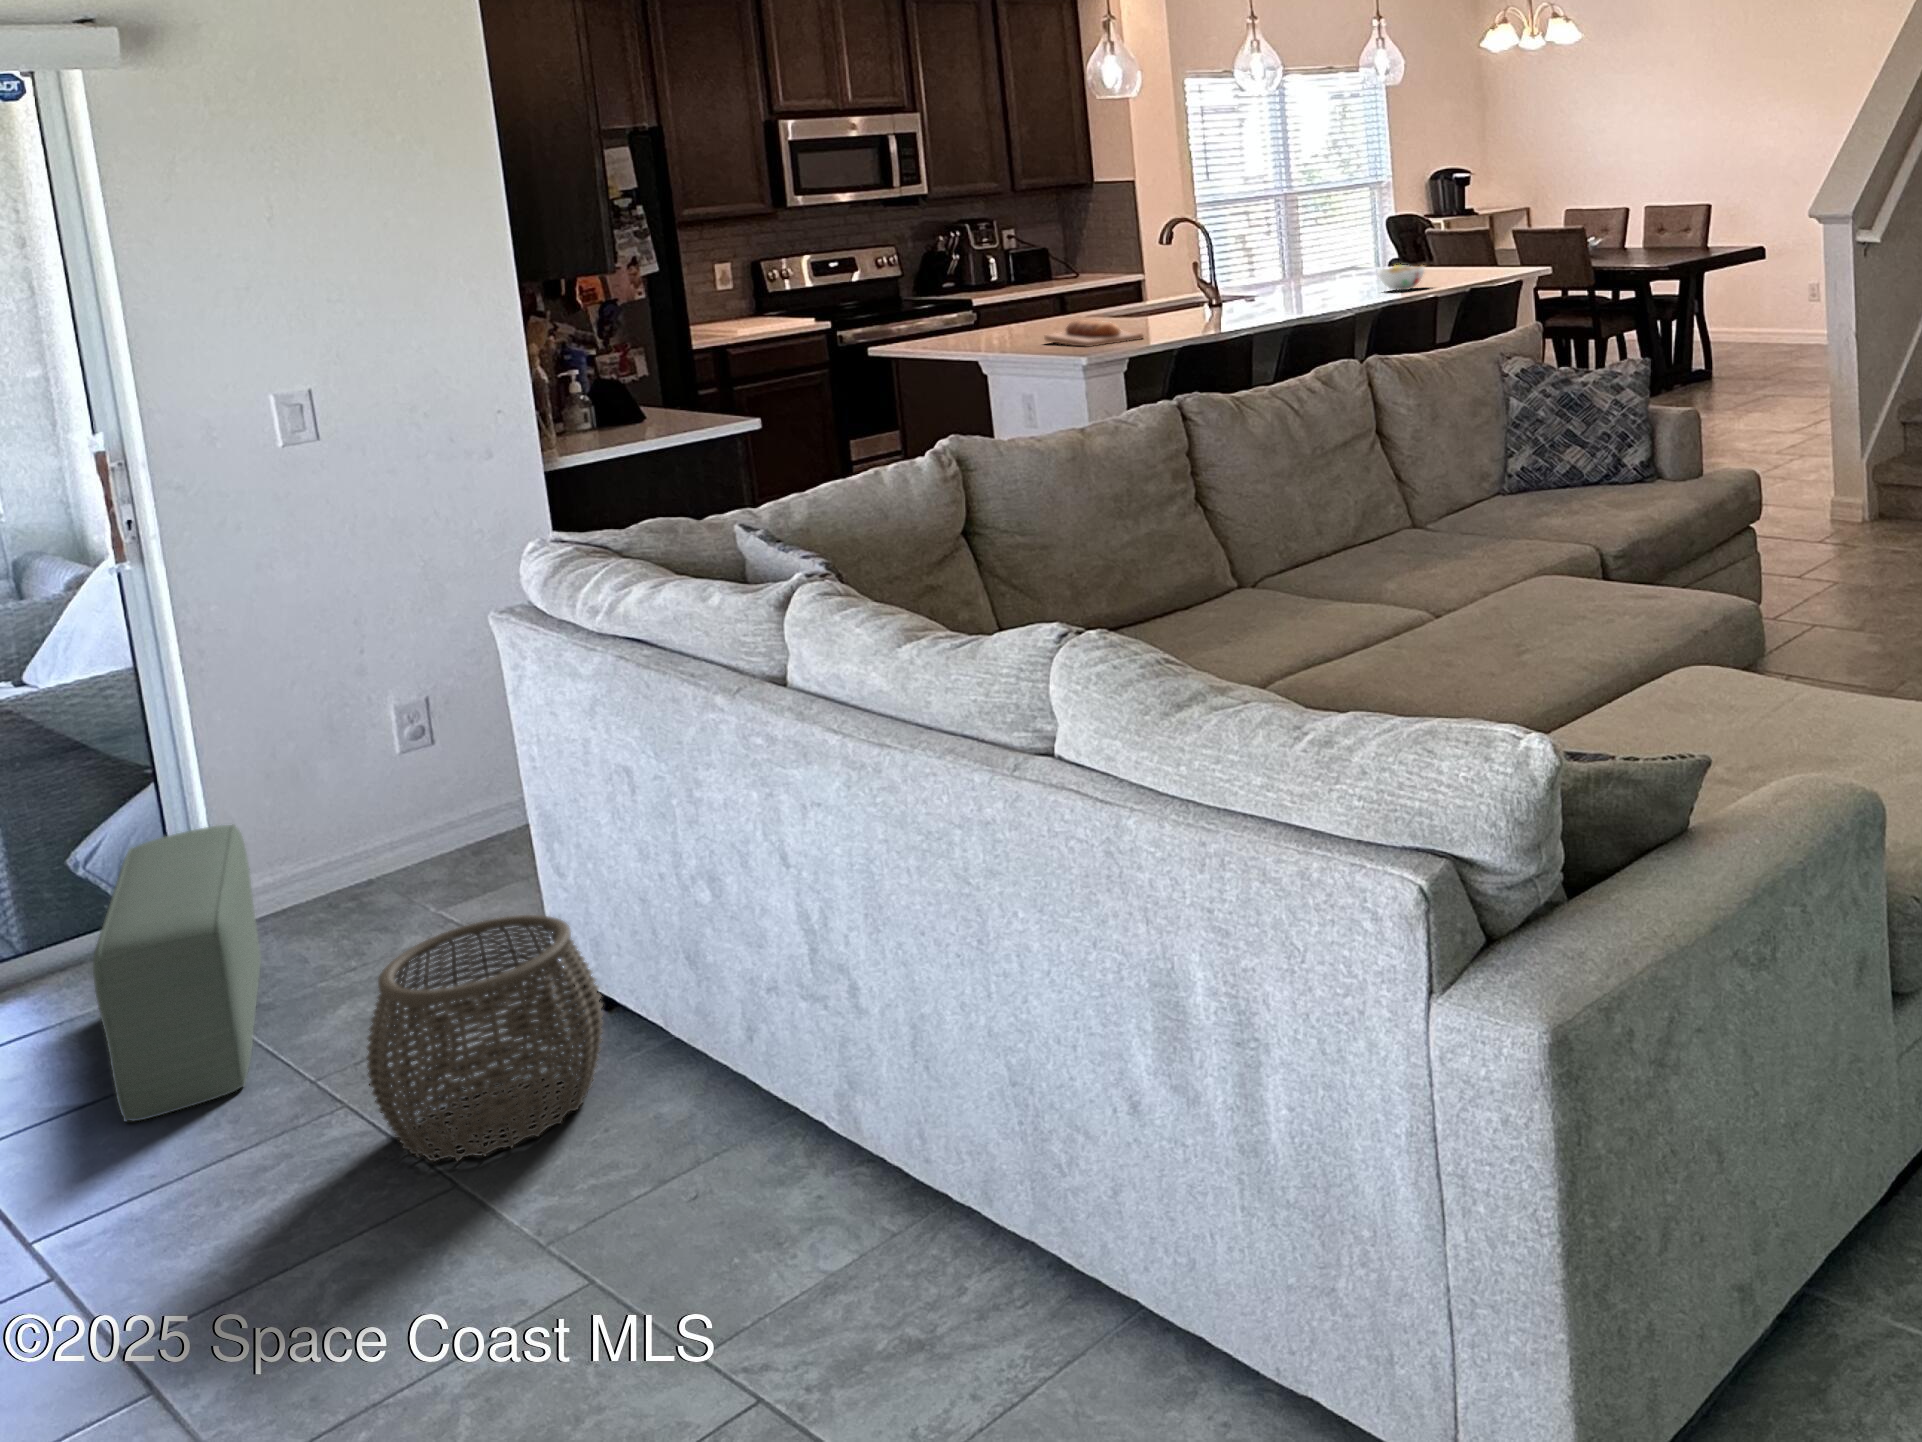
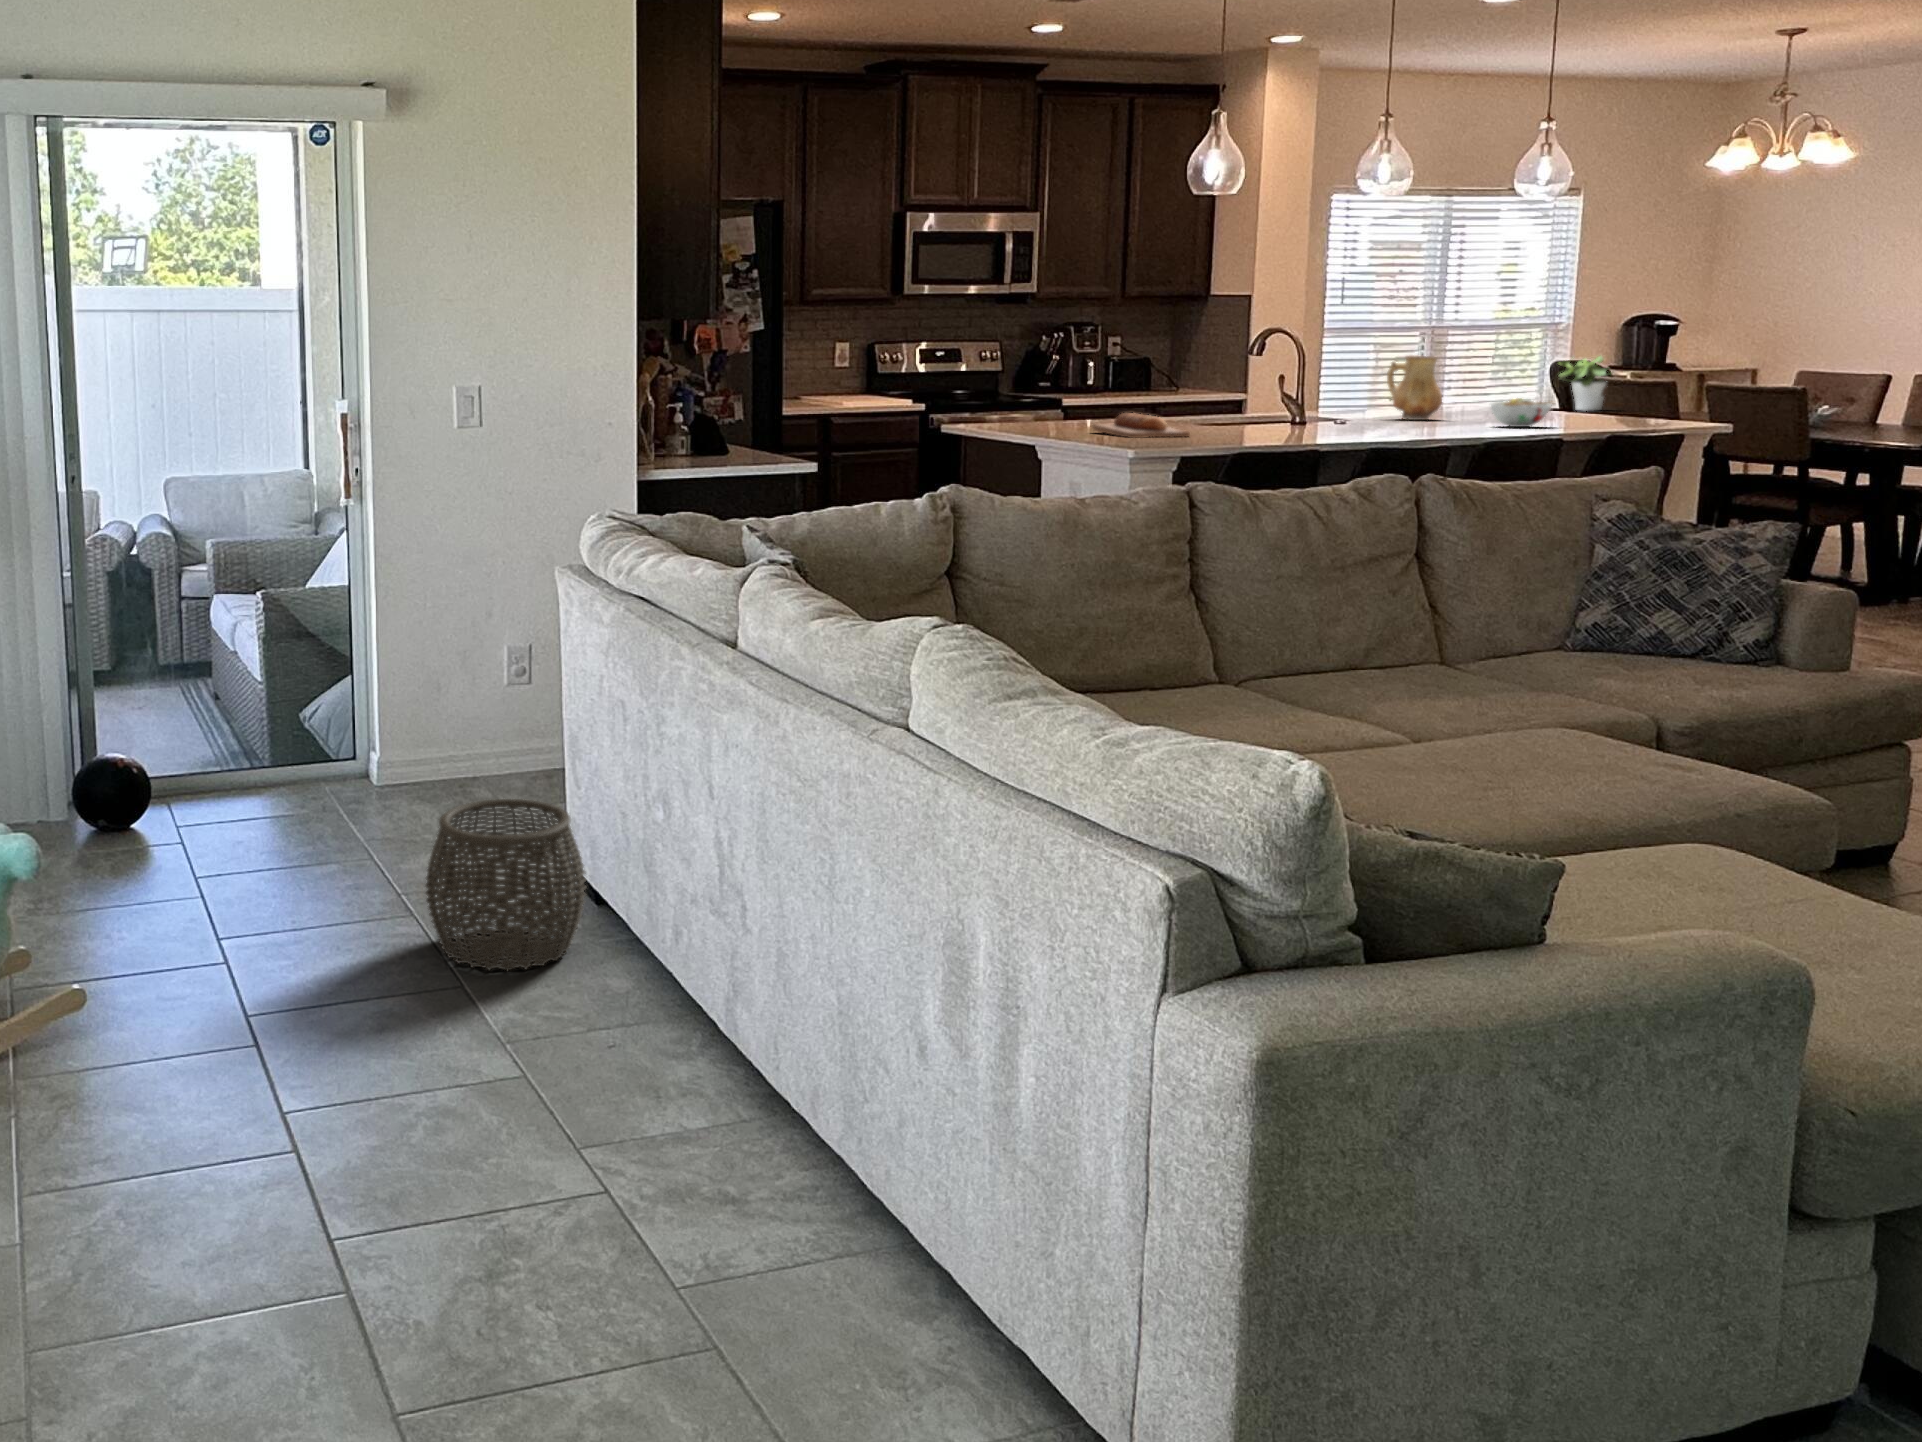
potted plant: none [1402,214,1445,262] -> present [1559,356,1608,411]
ceramic pitcher: none [1283,231,1331,290] -> present [1387,355,1442,420]
pouf: present [93,824,261,1121] -> none [288,698,397,884]

